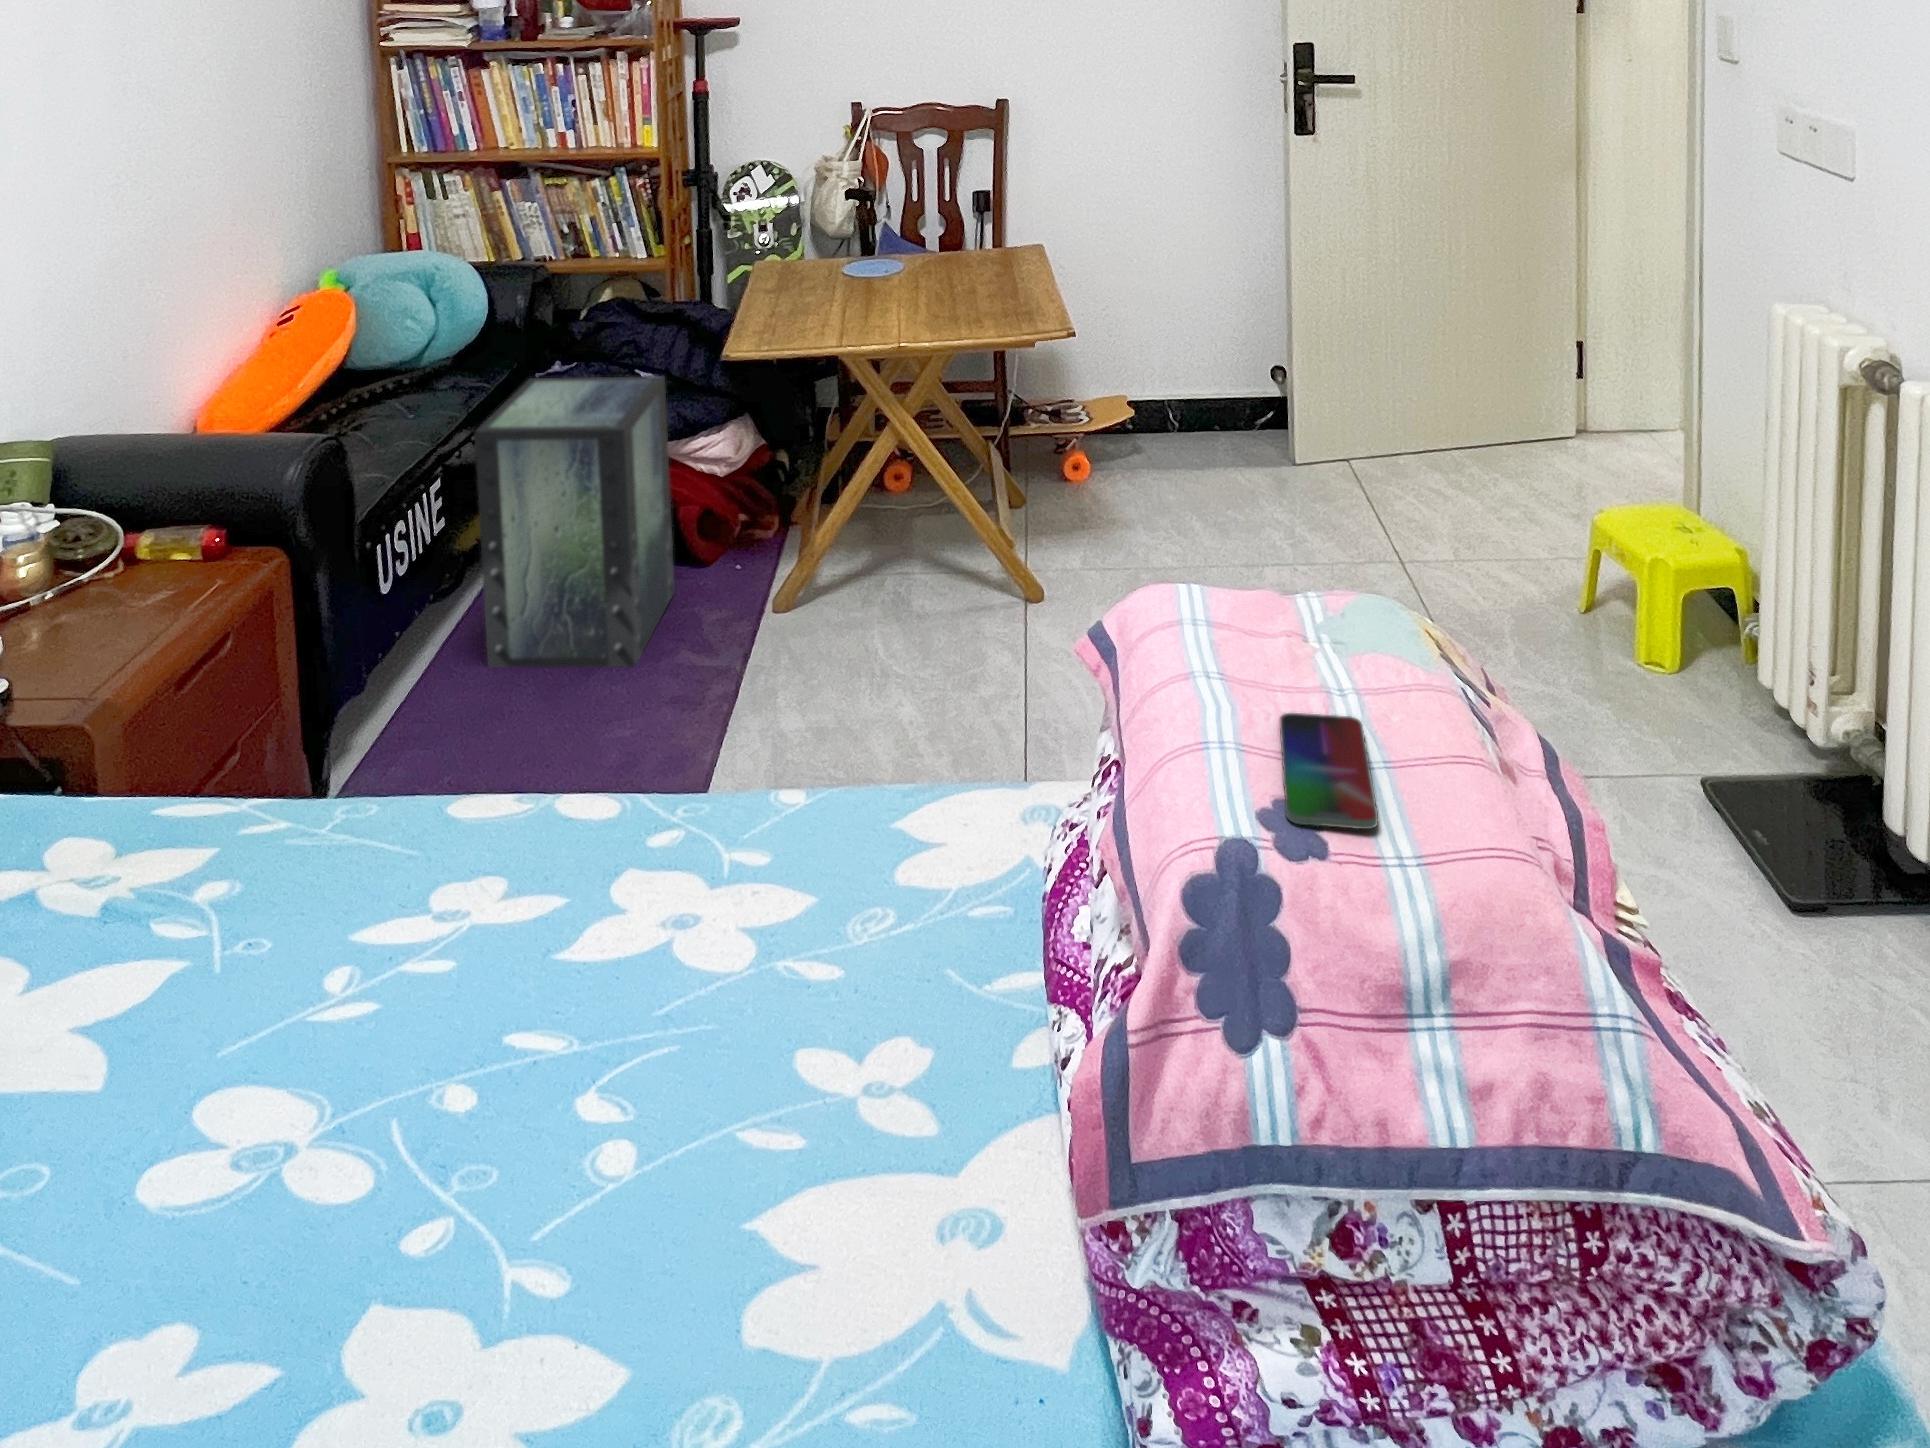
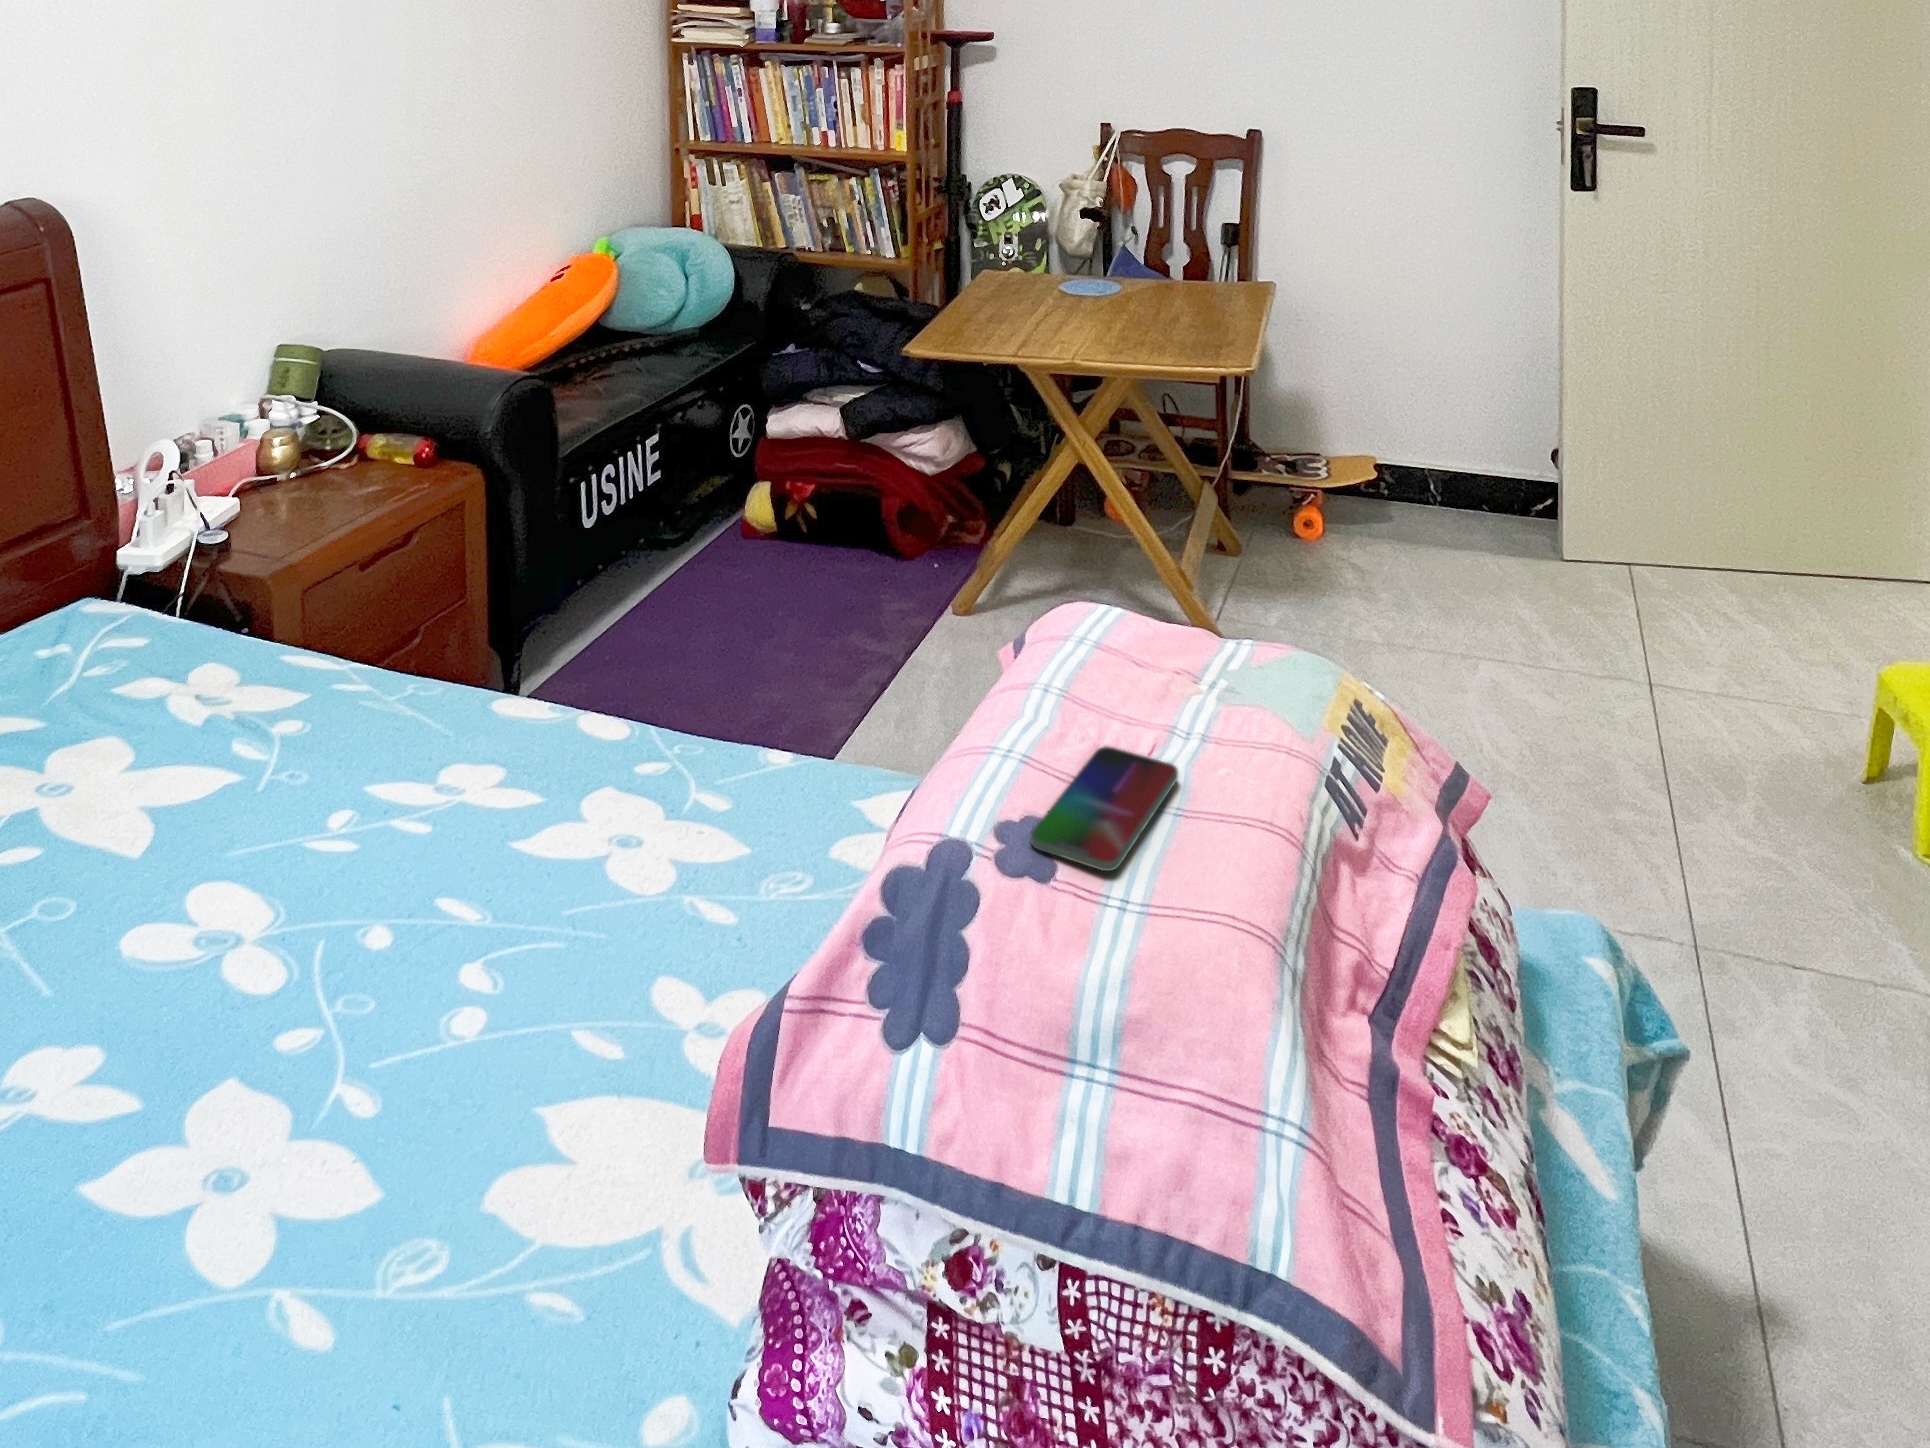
storage box: present [475,376,675,667] -> none [693,357,884,639]

